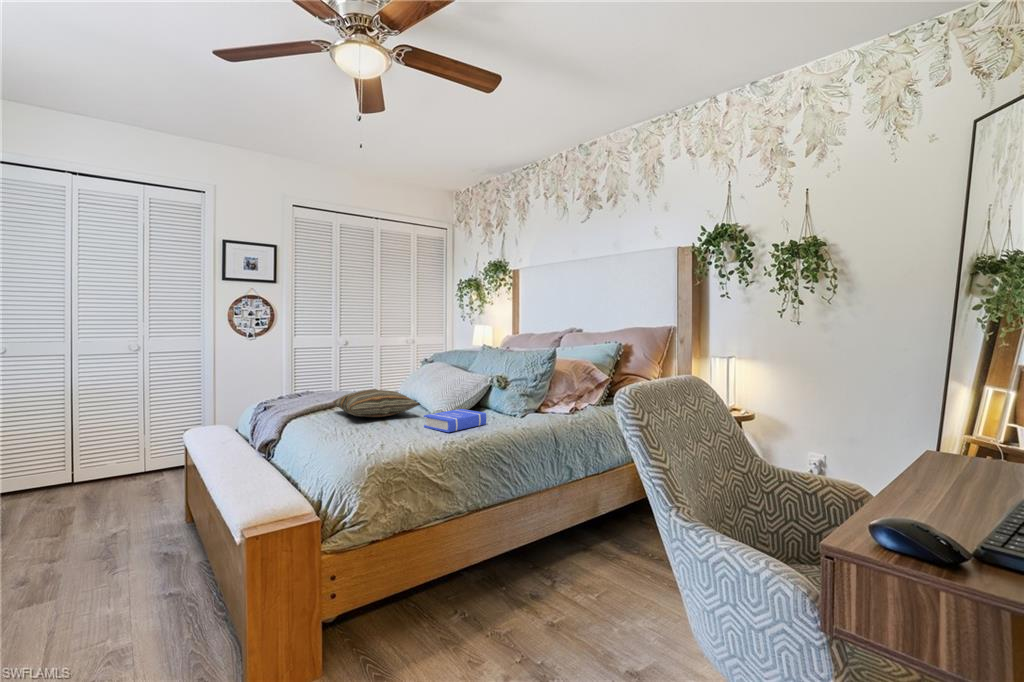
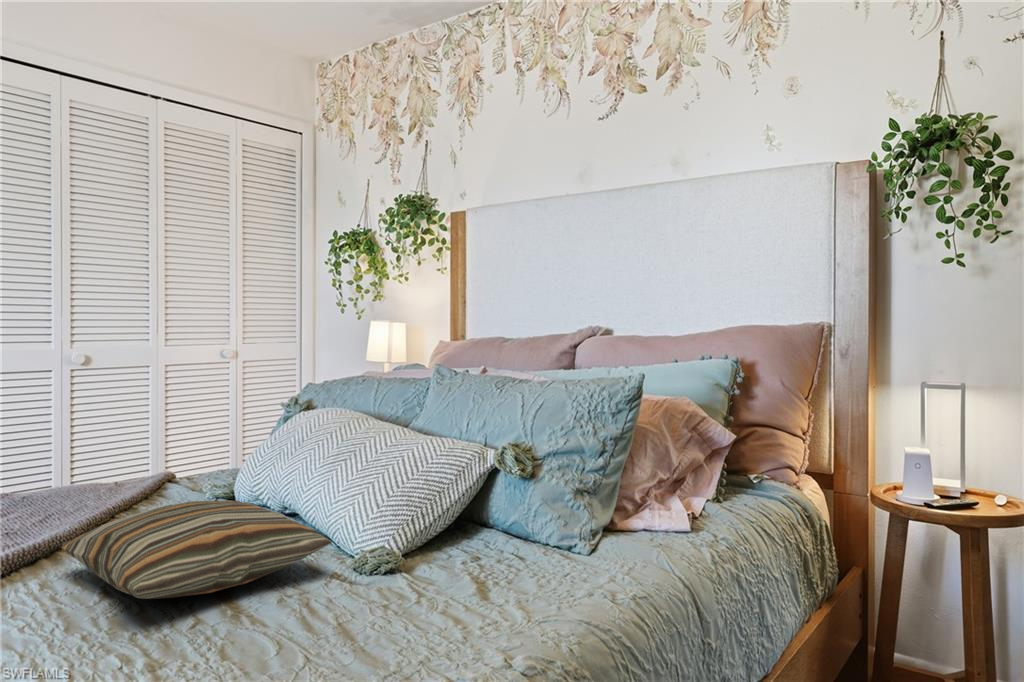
book: present [424,409,486,432] -> none [363,546,531,646]

